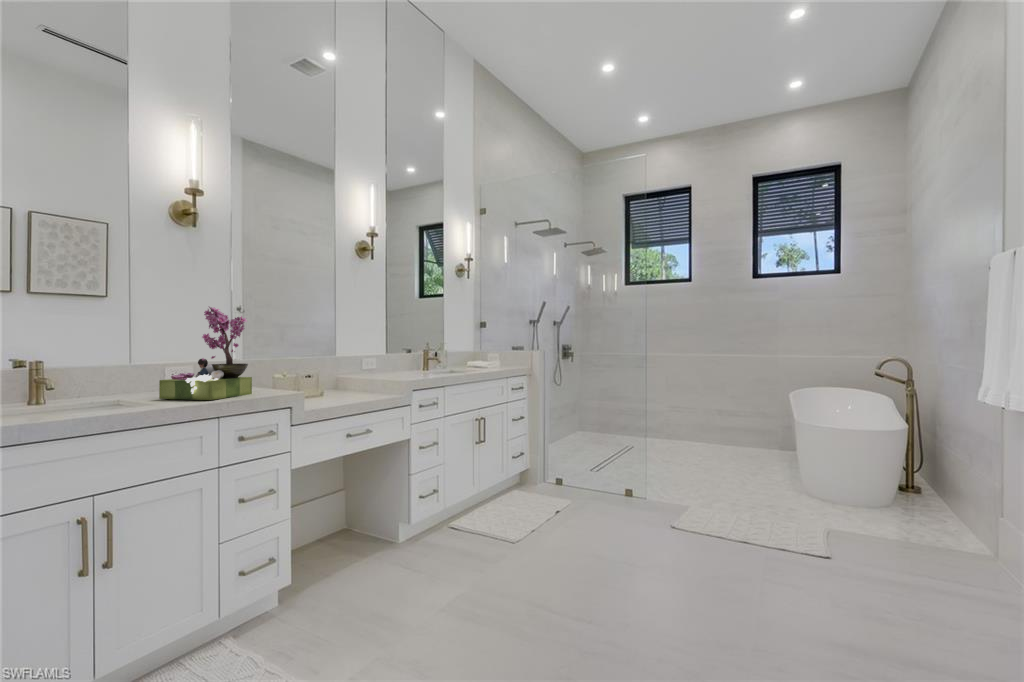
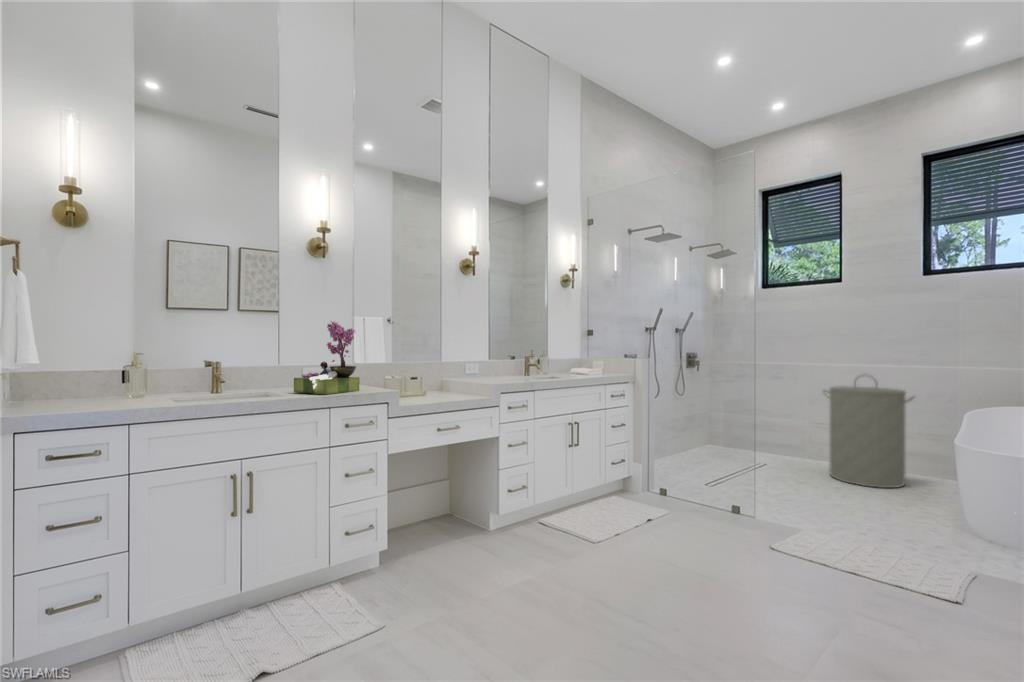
laundry hamper: none [681,363,753,460] -> present [824,384,914,488]

